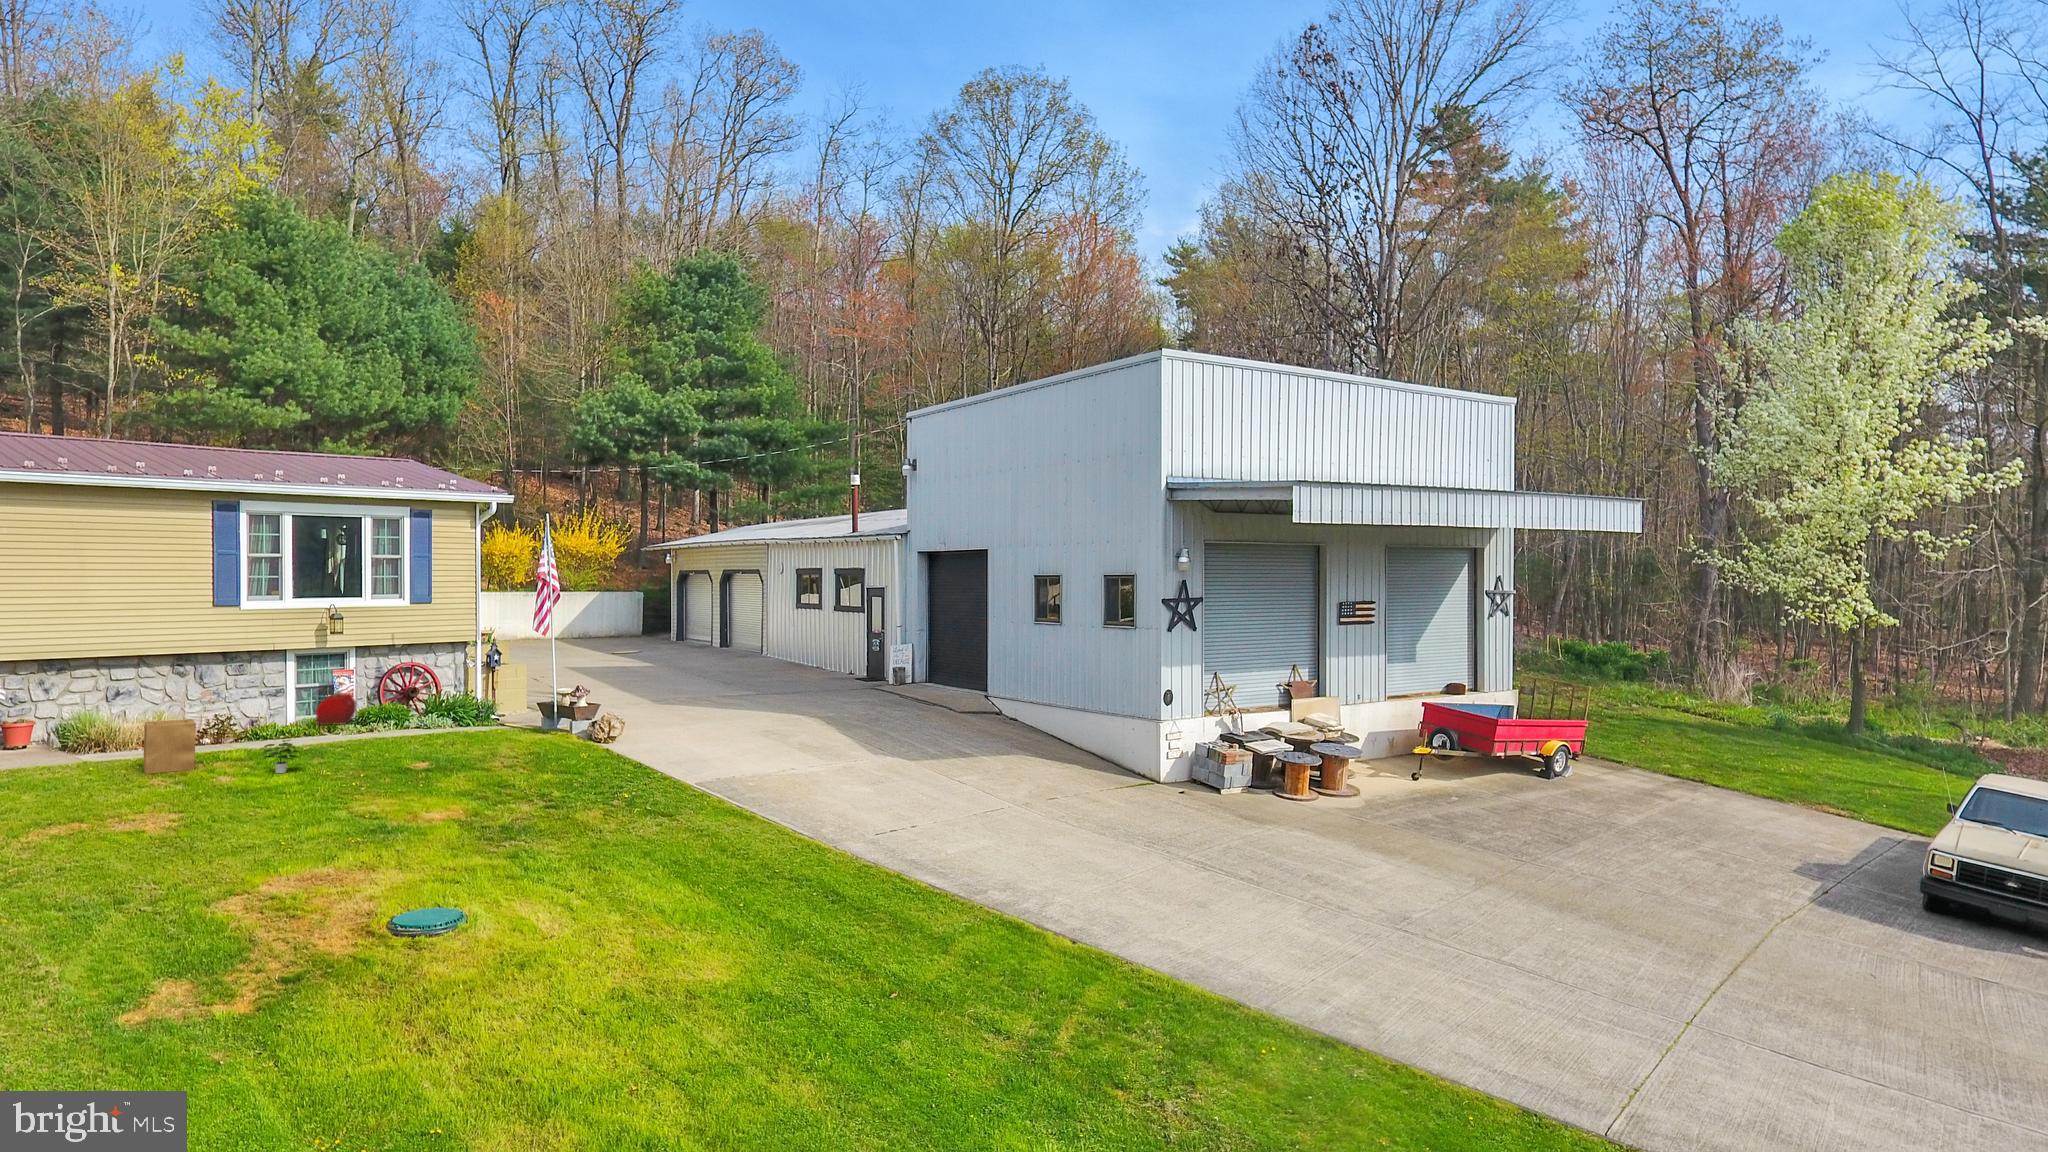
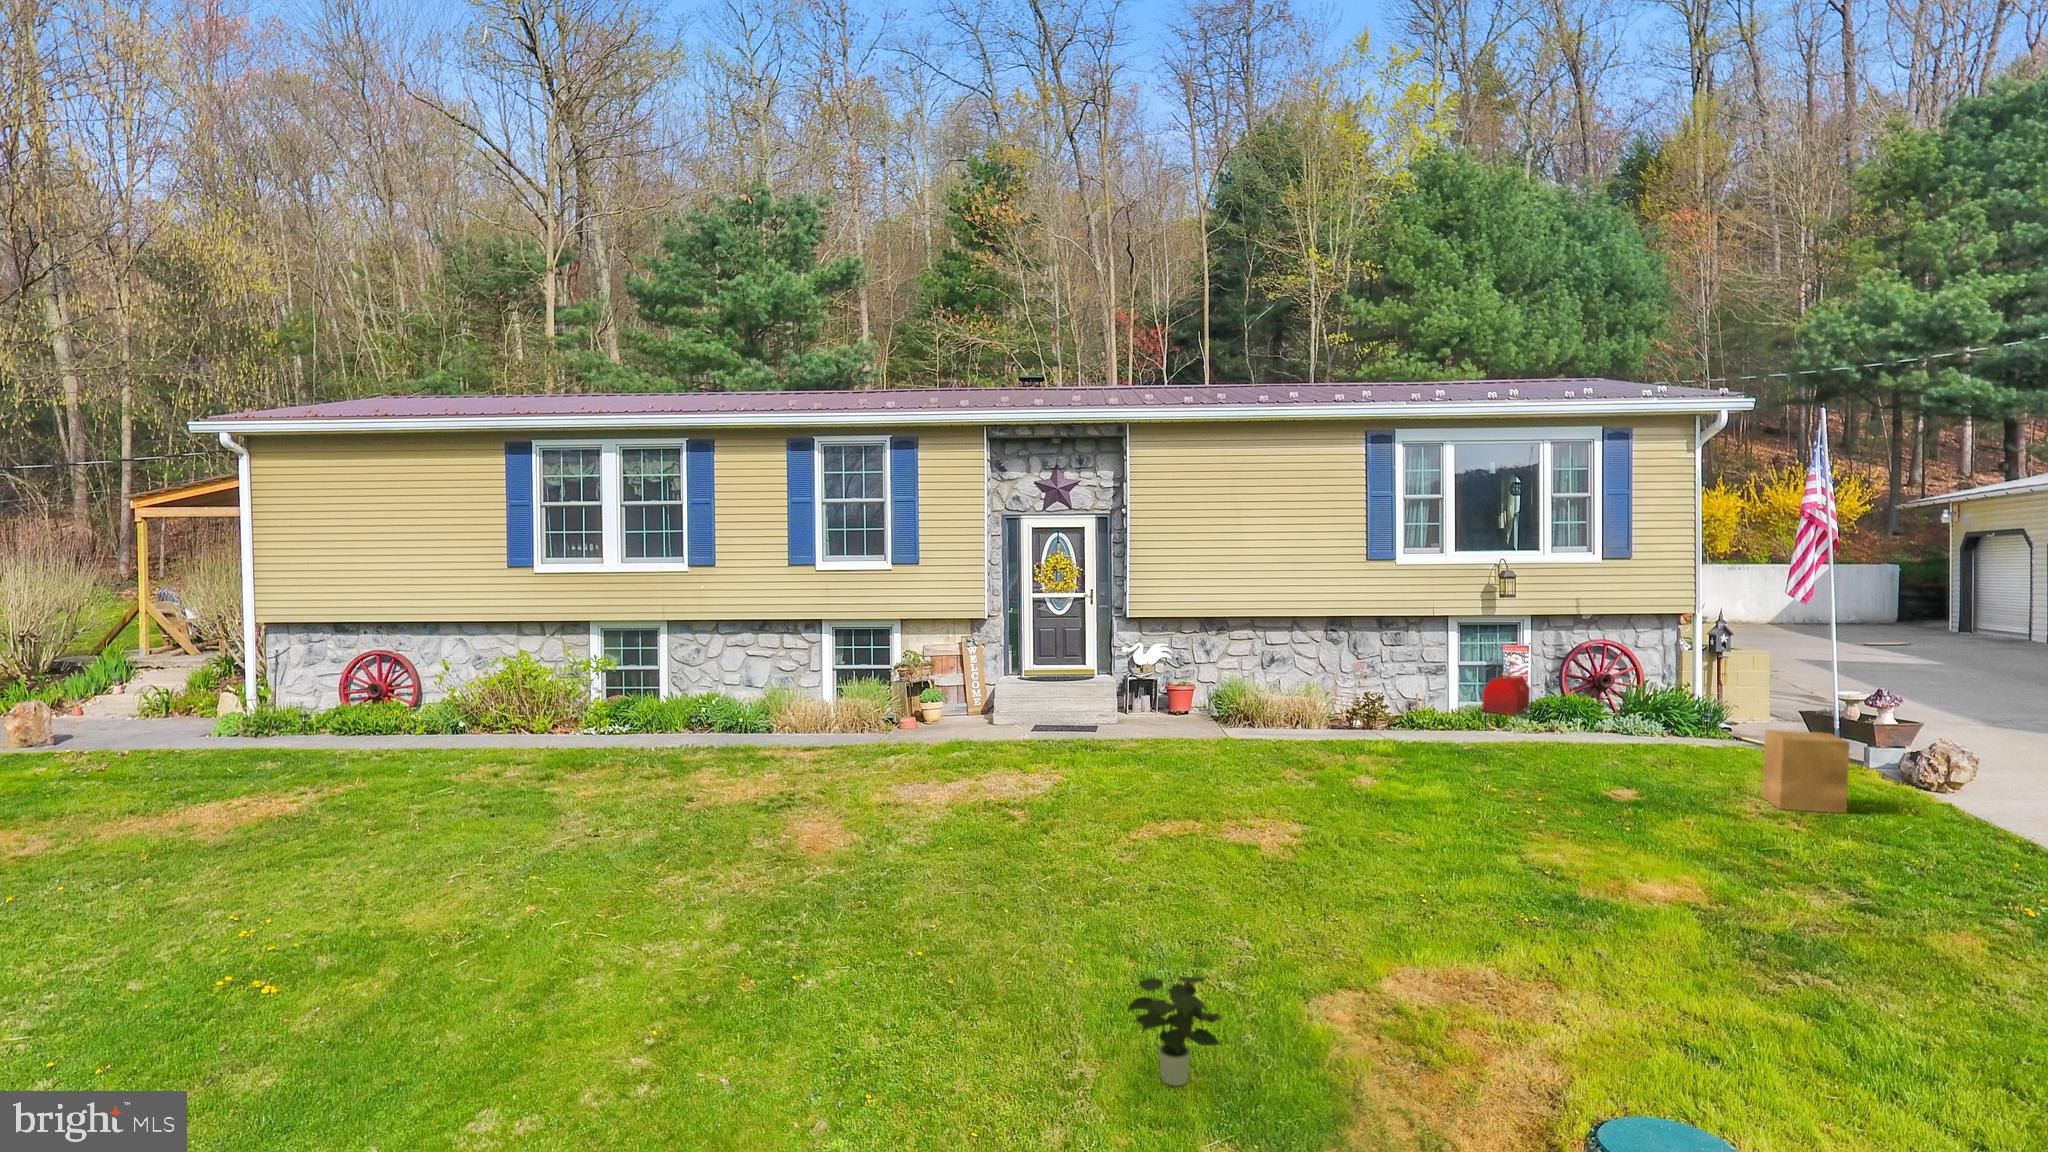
cardboard box: present [143,719,196,774] -> present [1762,730,1850,813]
potted plant: present [263,740,298,773] -> present [1128,976,1222,1086]

